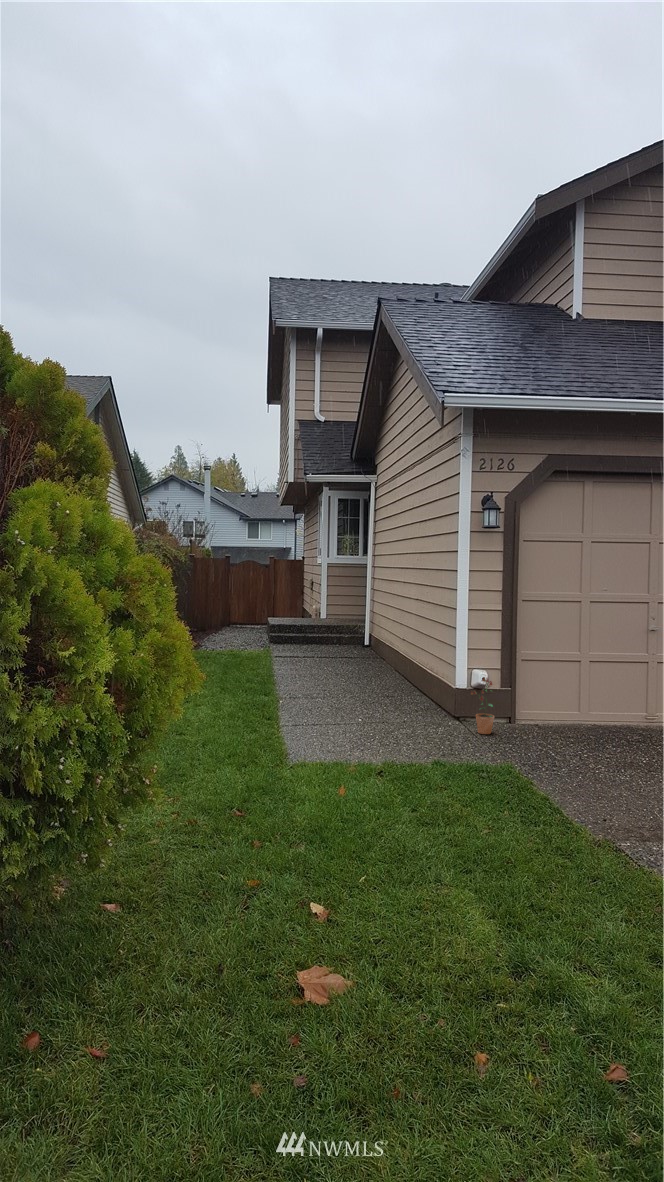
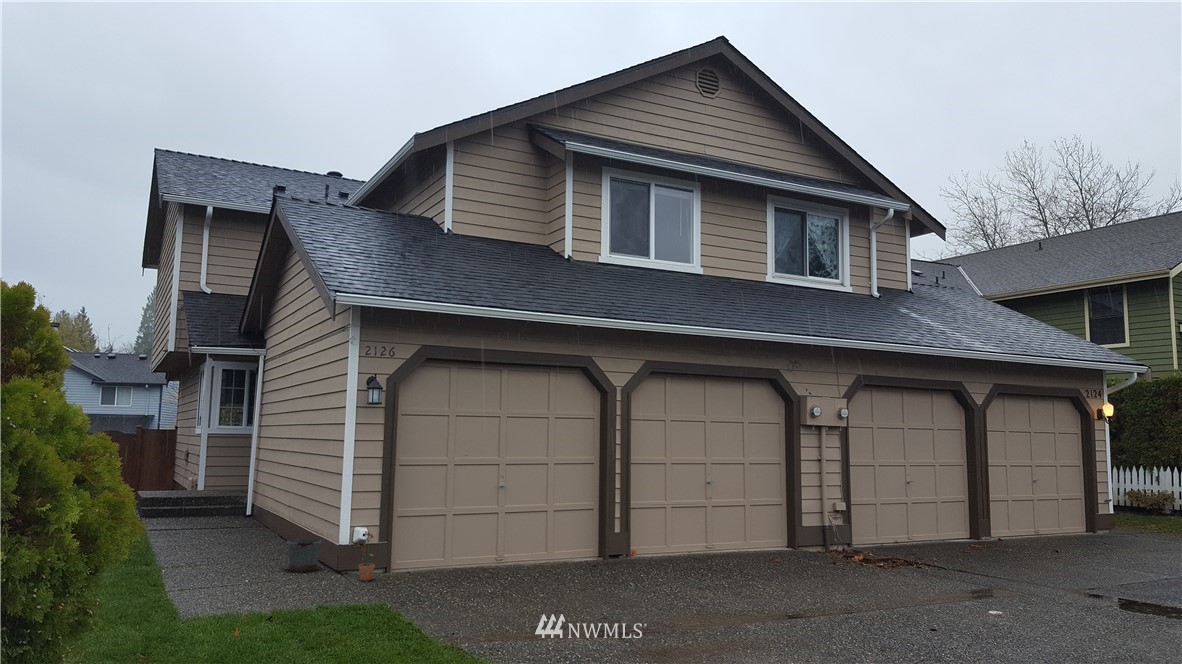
bucket: none [396,679,435,716] -> present [287,538,322,572]

